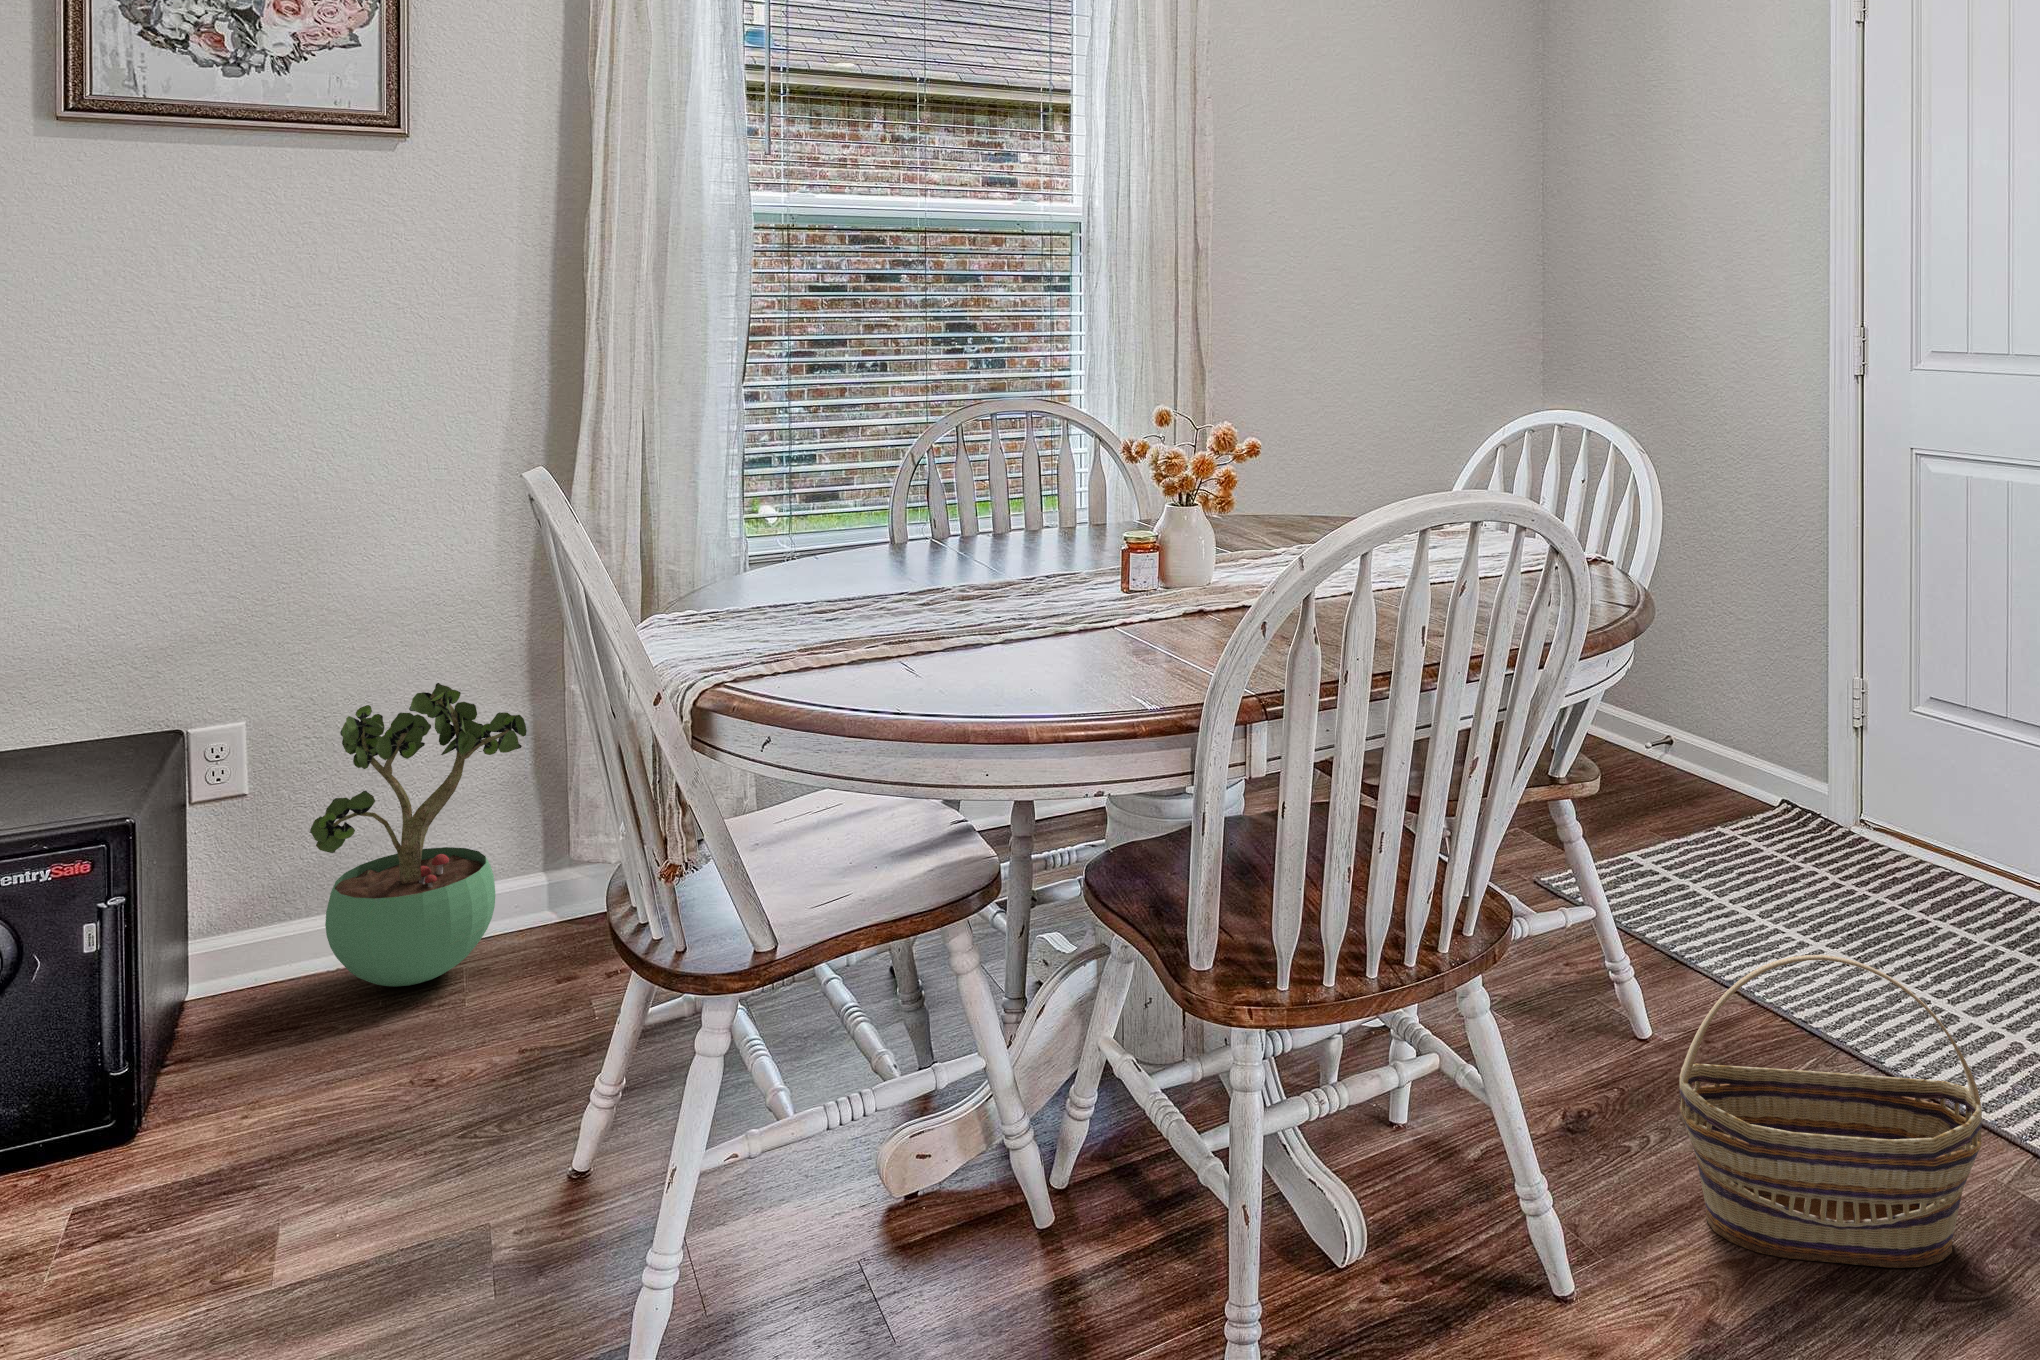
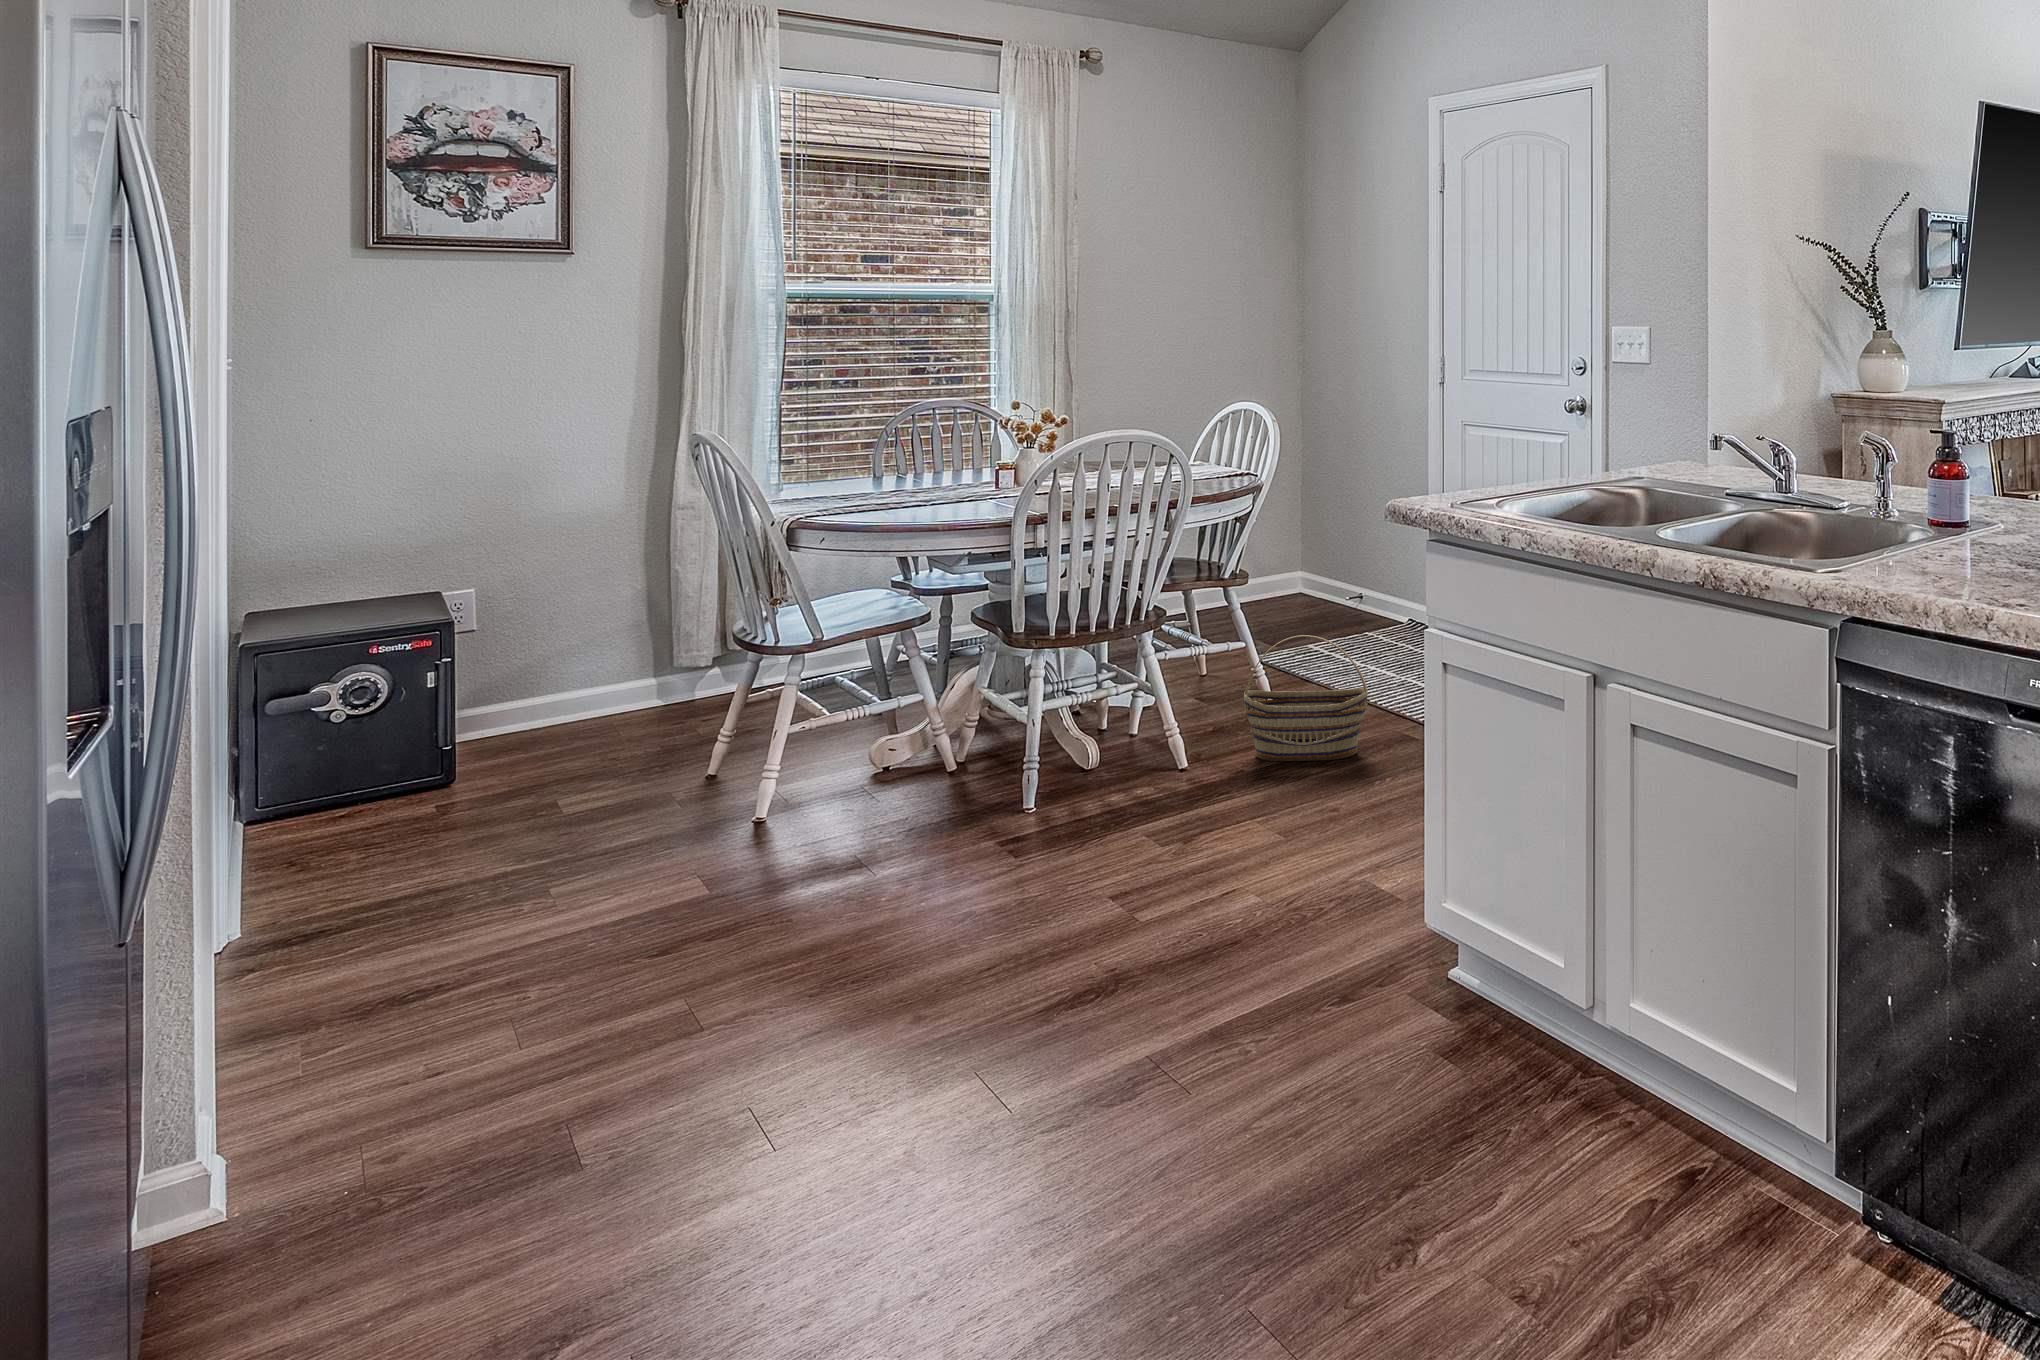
potted plant: present [310,683,527,987] -> none [527,563,652,731]

